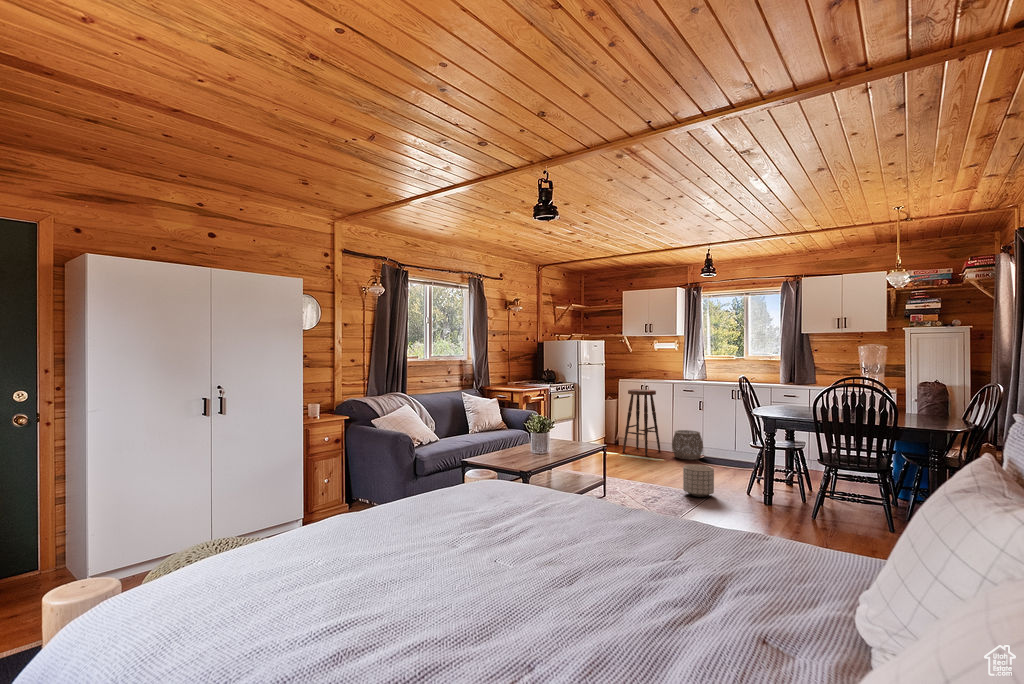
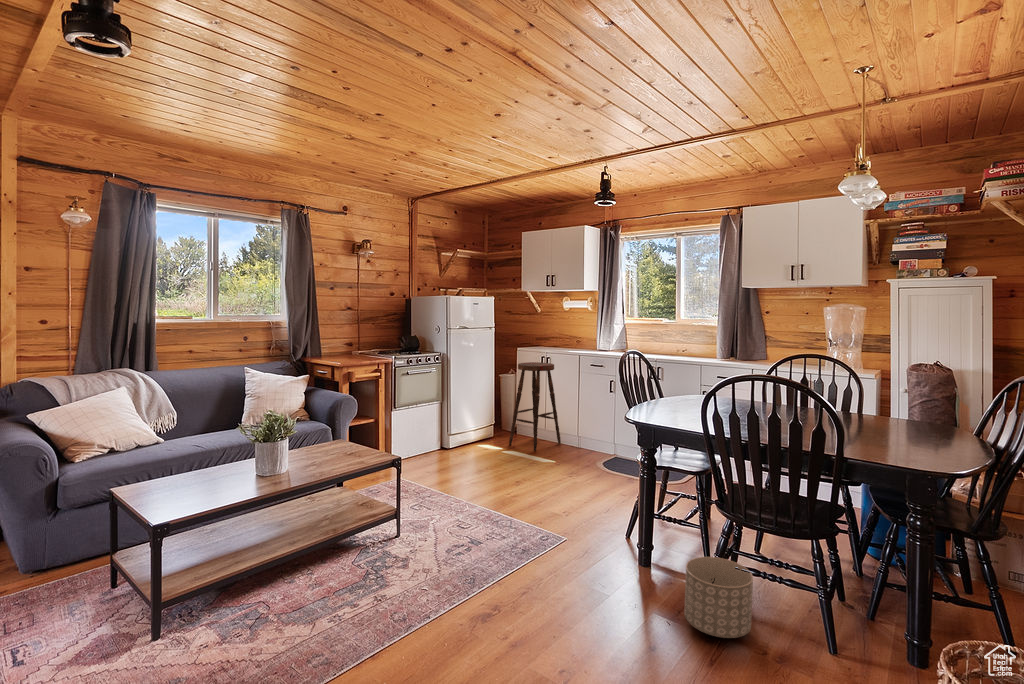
woven basket: present [672,430,703,460] -> none [566,418,608,460]
planter: present [683,465,714,497] -> present [684,557,753,638]

